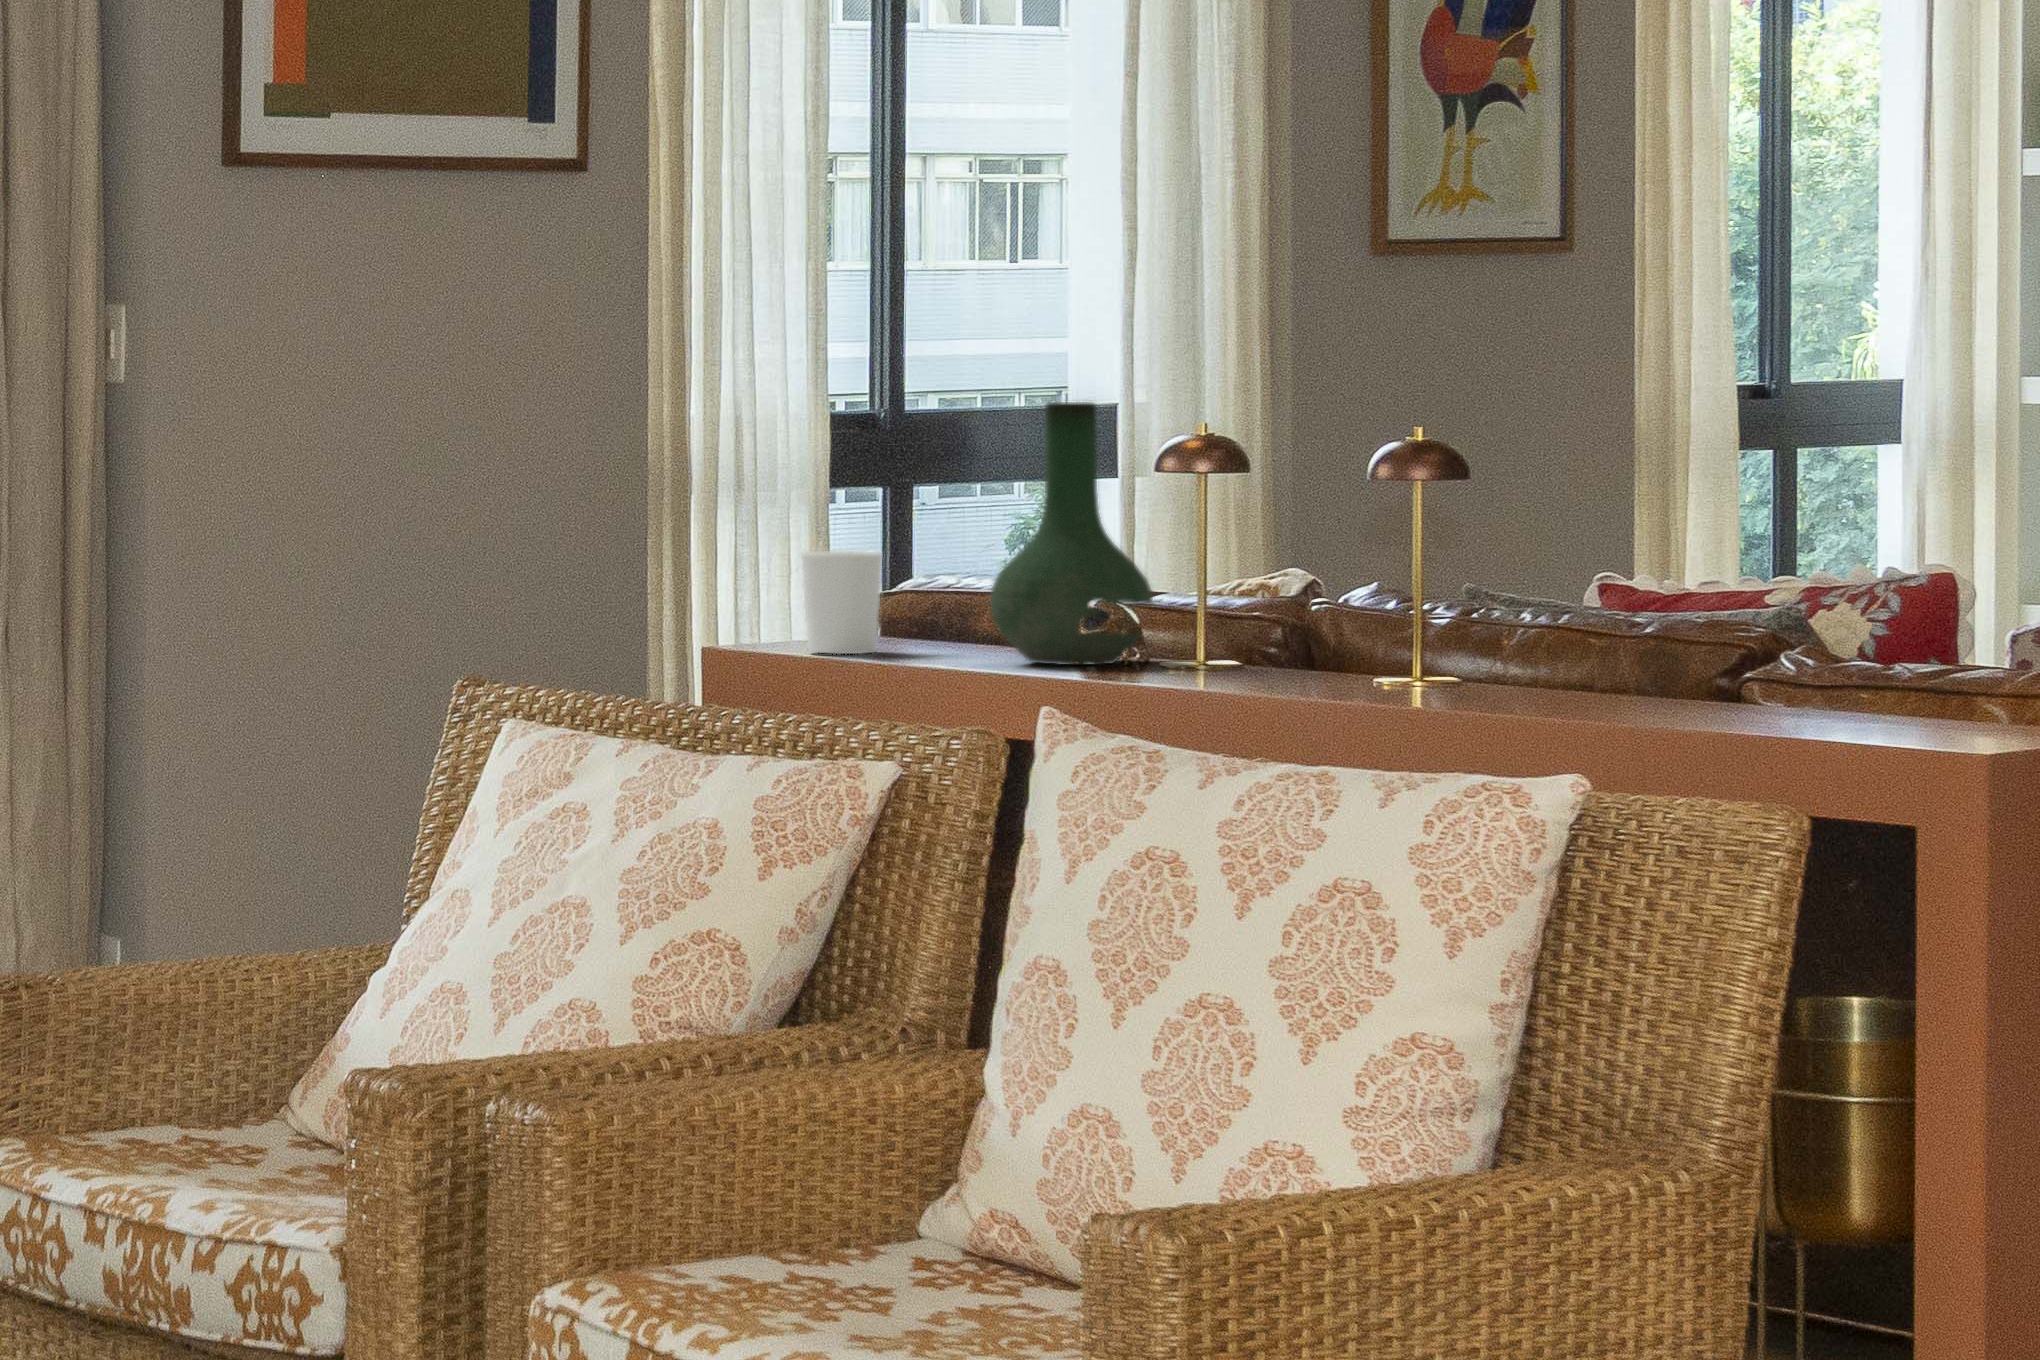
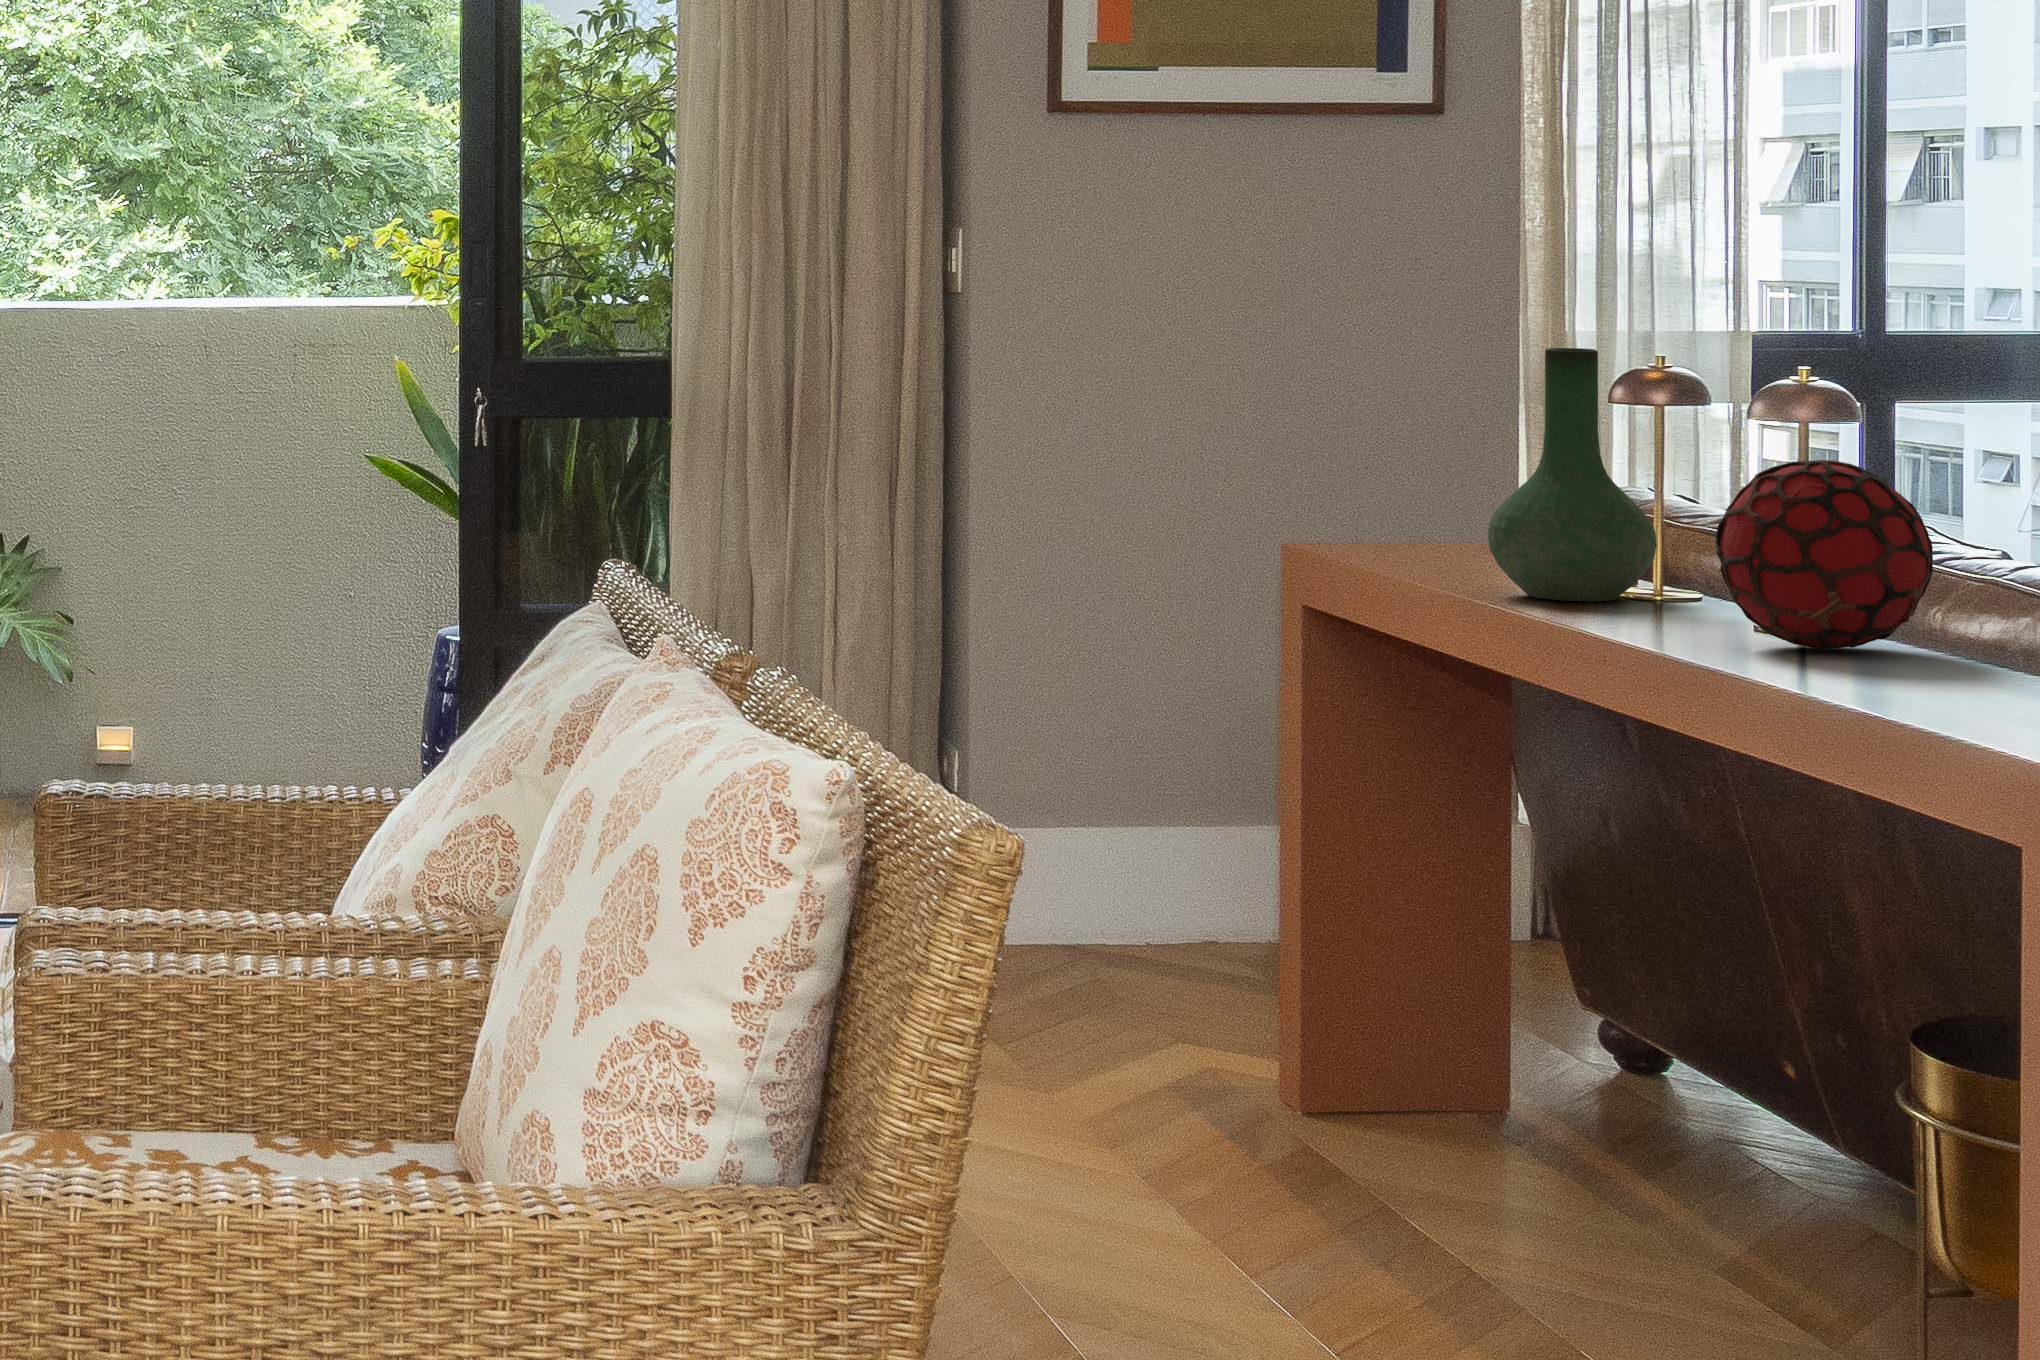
decorative orb: none [1333,493,1528,680] -> present [1715,460,1933,649]
candle holder: present [802,551,882,654] -> none [1379,473,1459,571]

